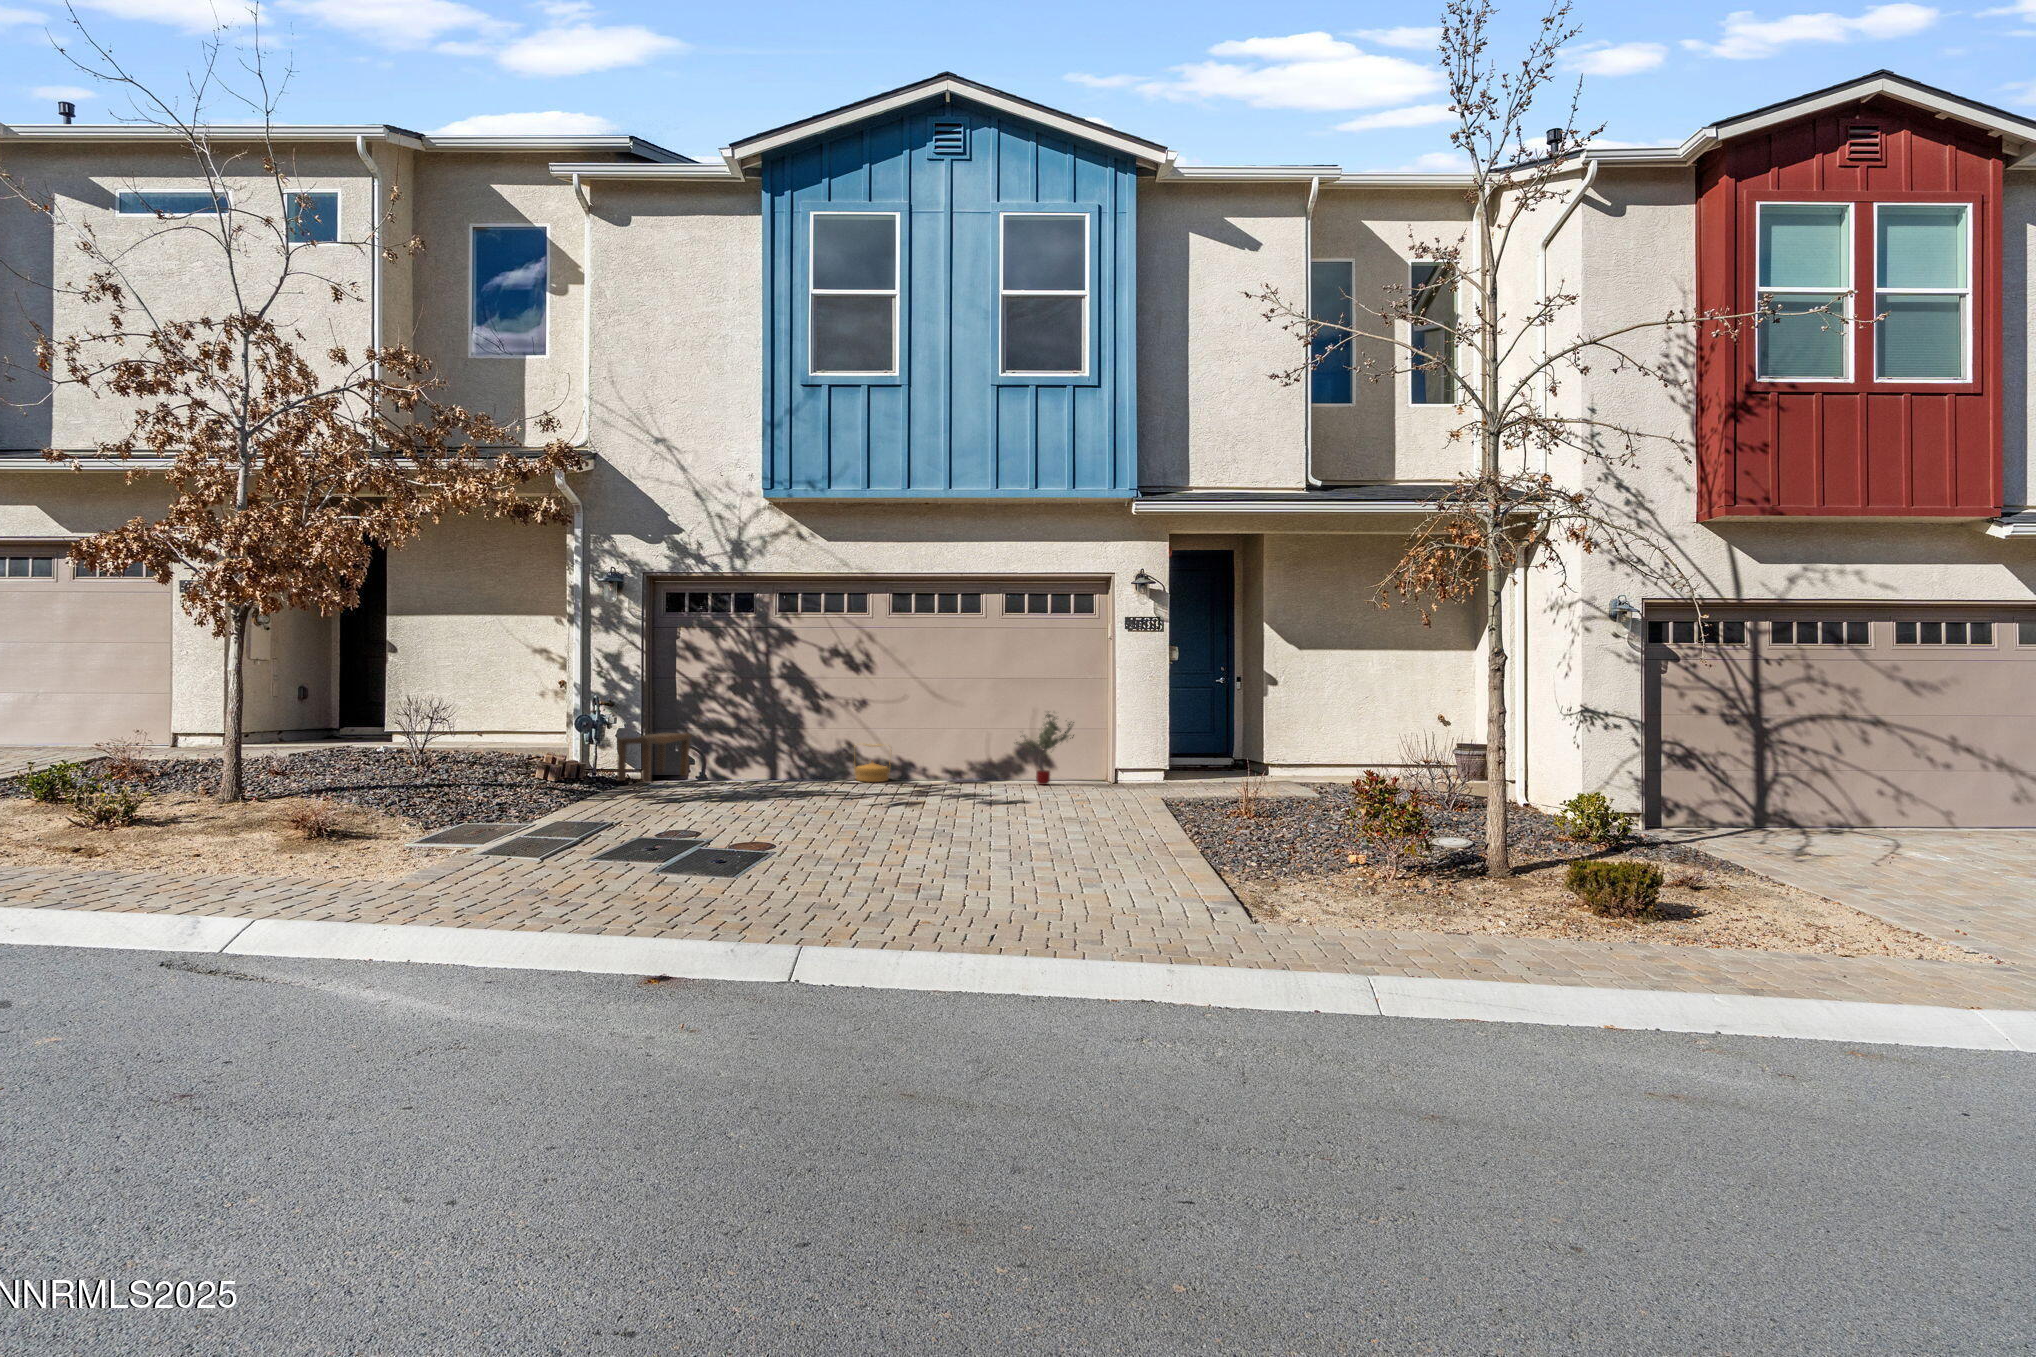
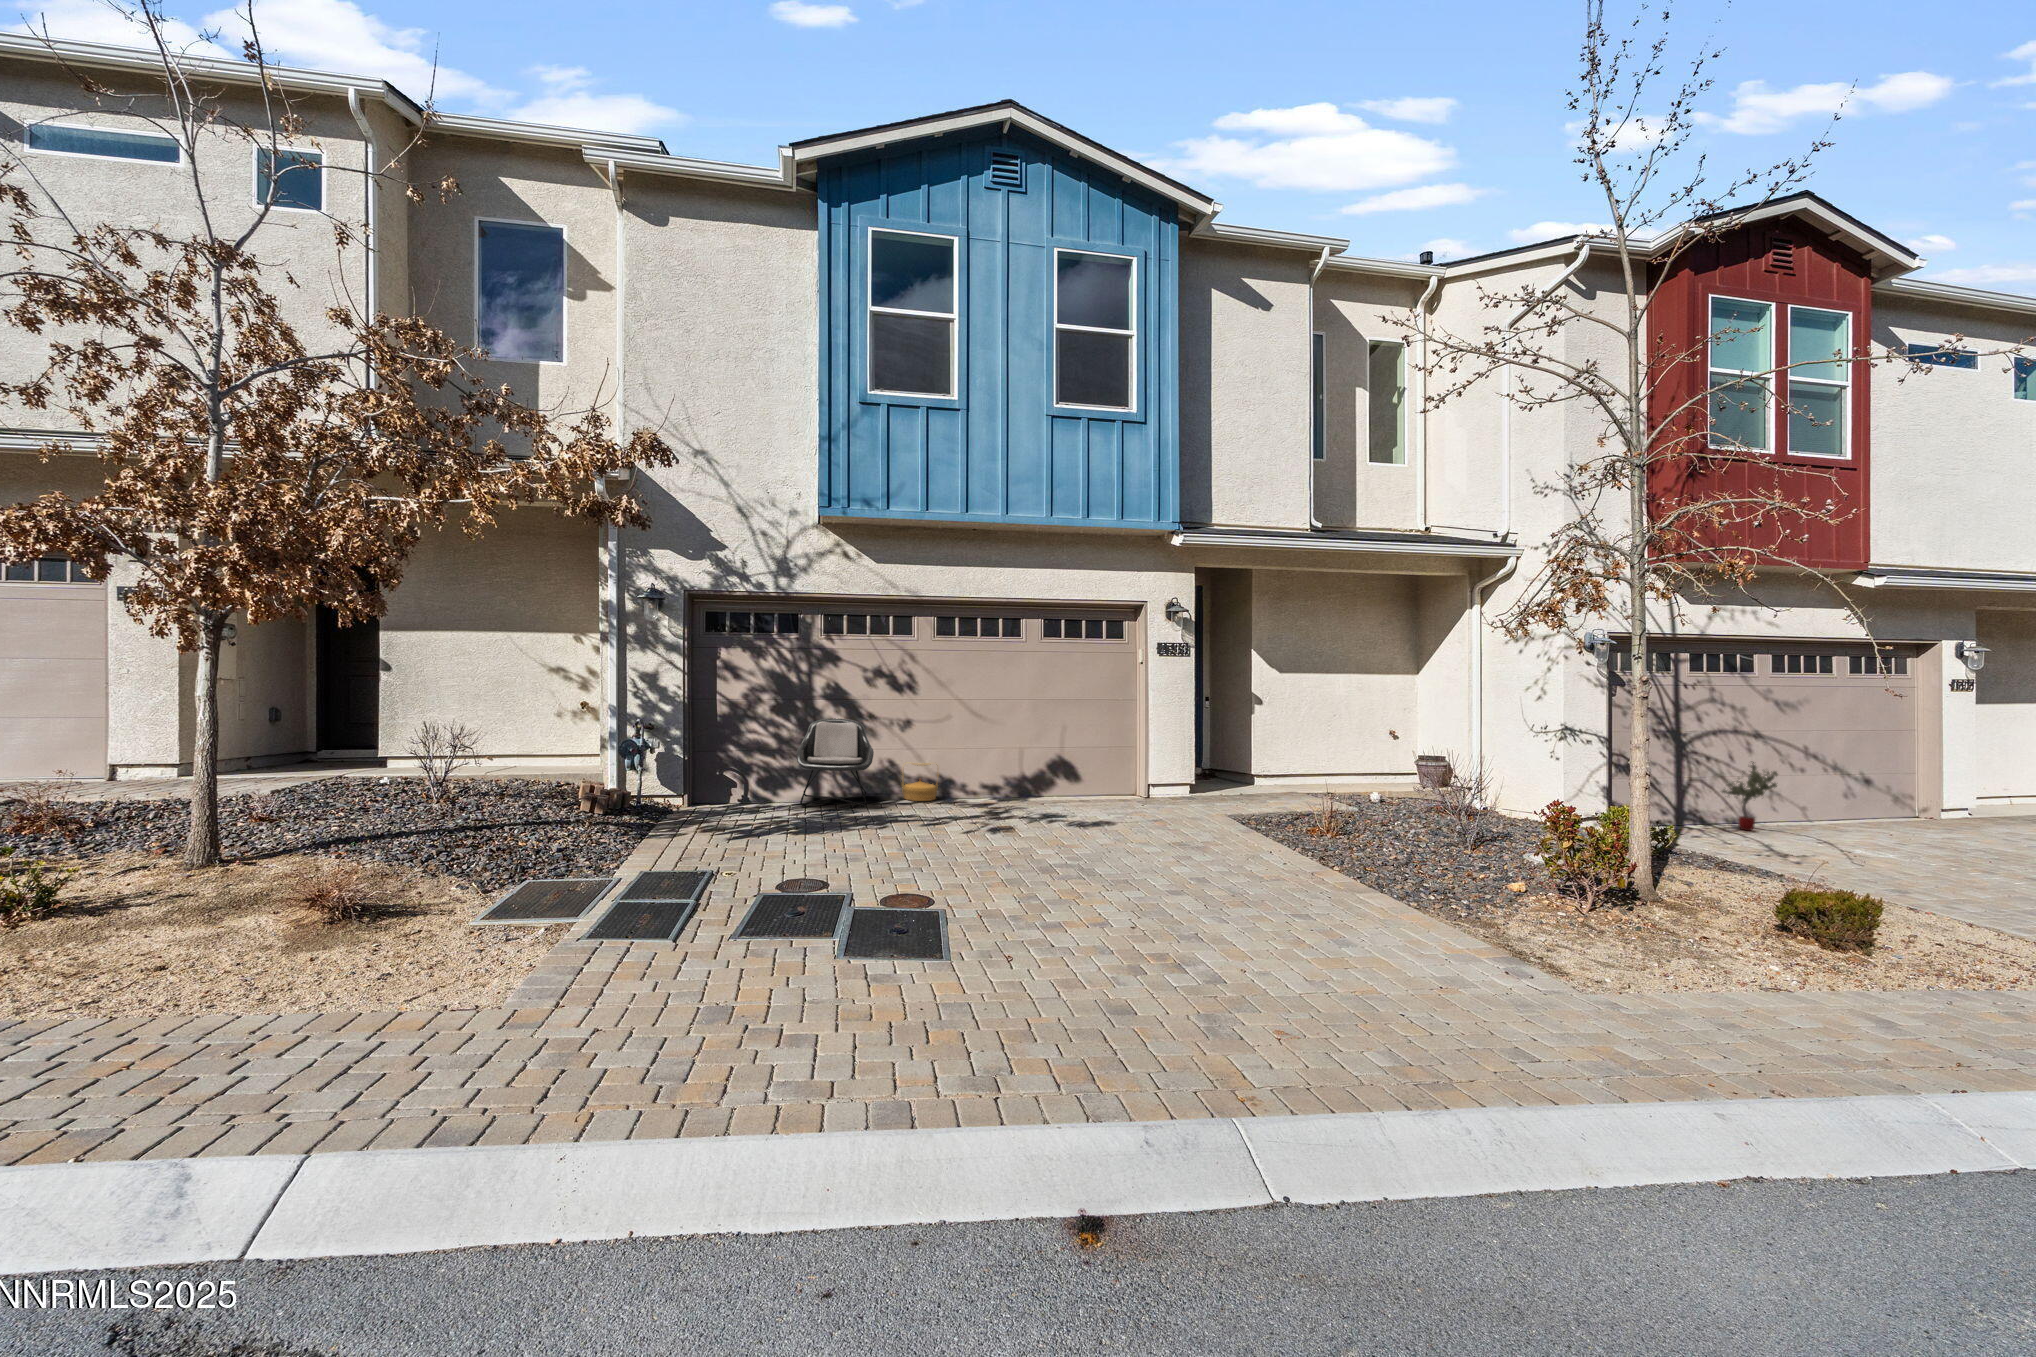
lounge chair: none [740,699,820,784] -> present [796,718,874,807]
potted tree: present [1014,714,1074,785] -> present [1722,761,1778,831]
bench: present [617,733,691,782] -> none [668,755,736,812]

